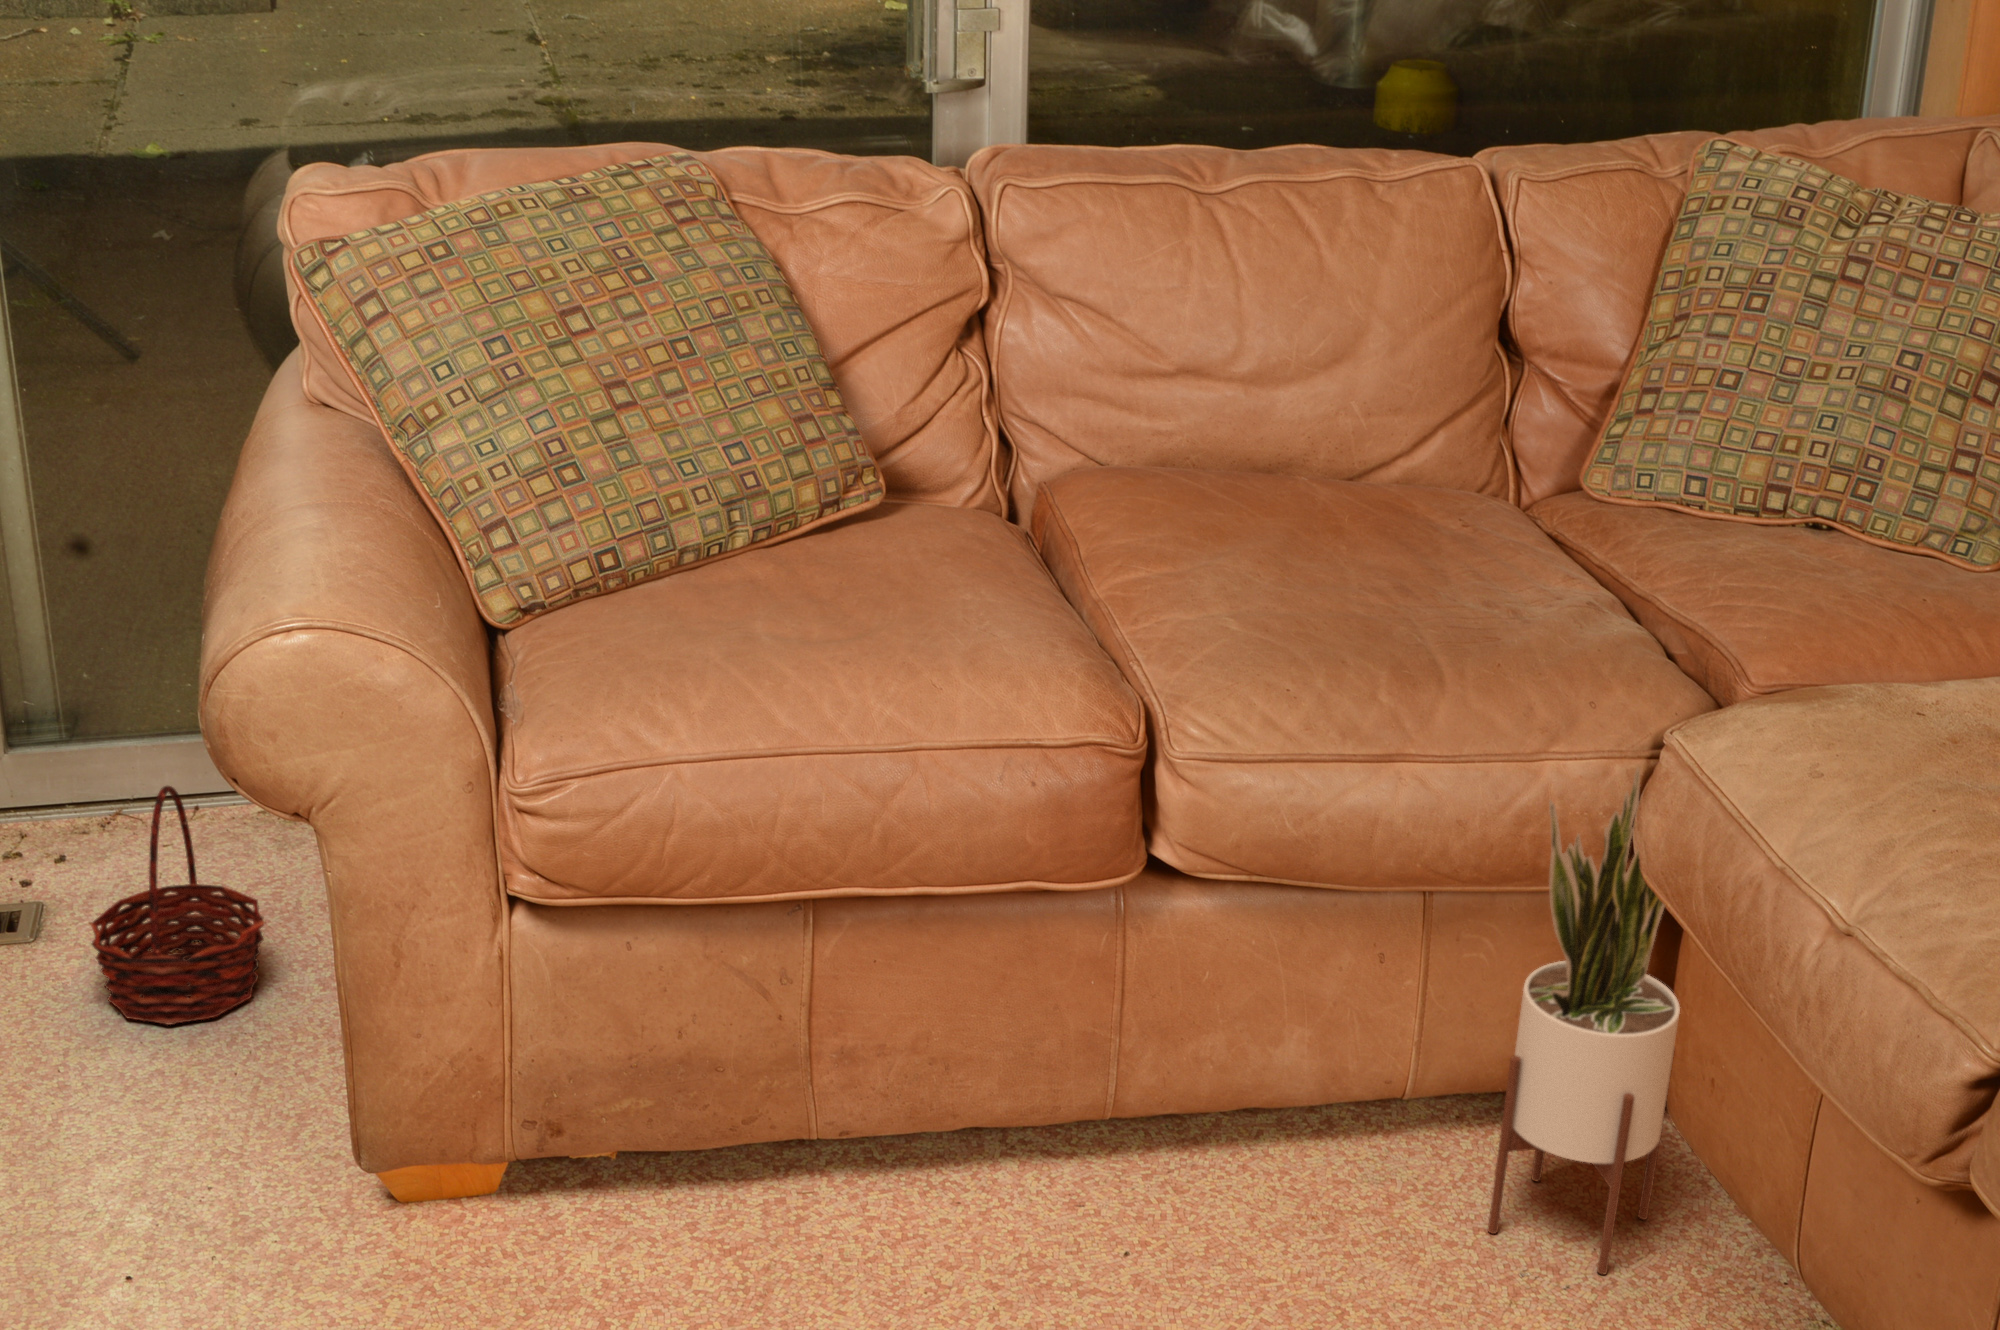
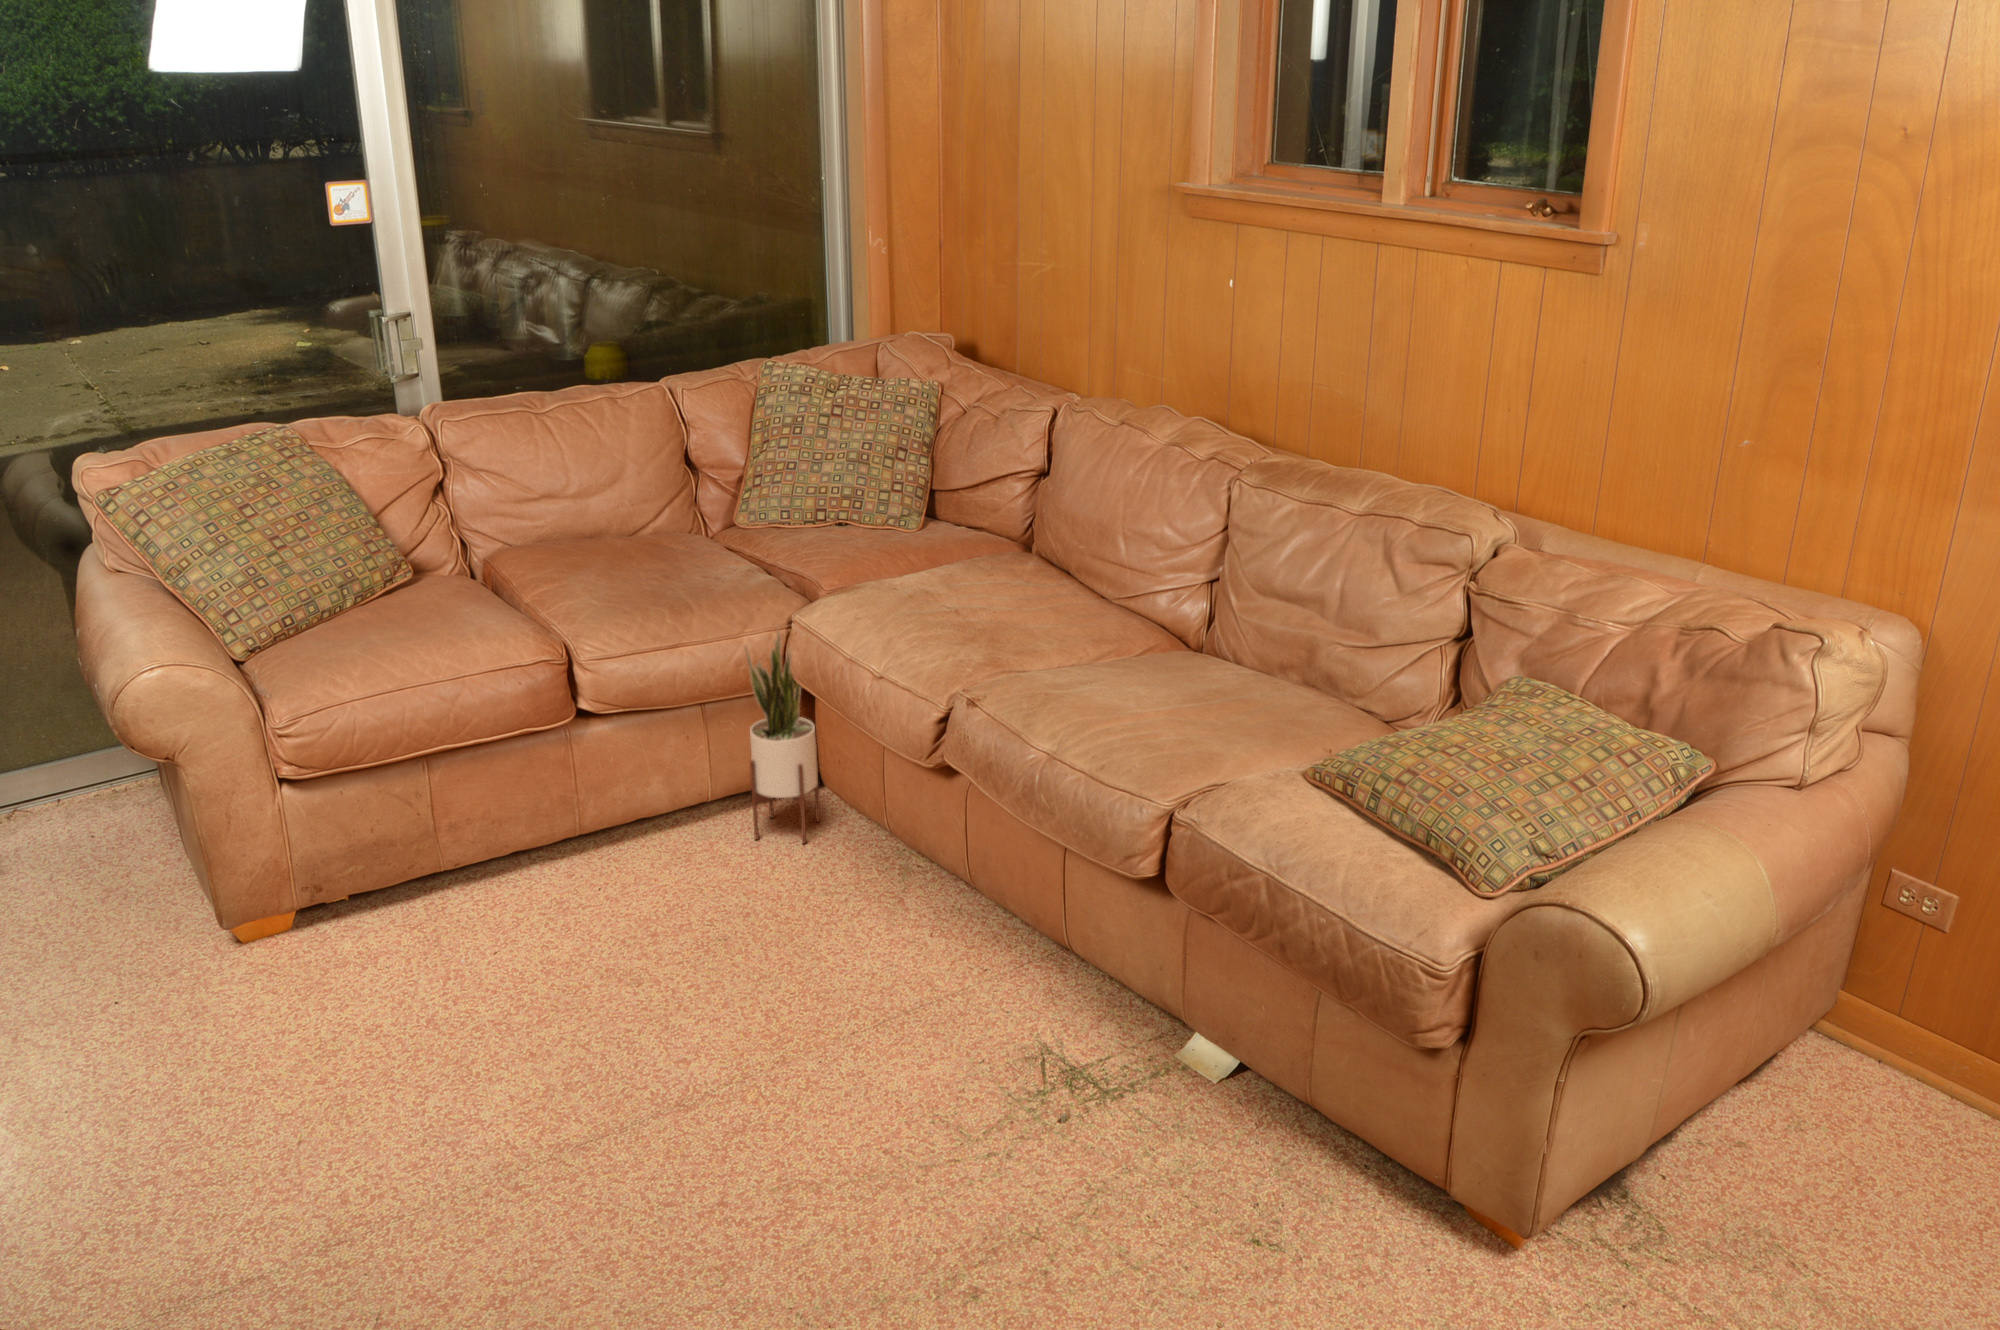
basket: present [91,786,264,1025] -> none [26,776,126,898]

